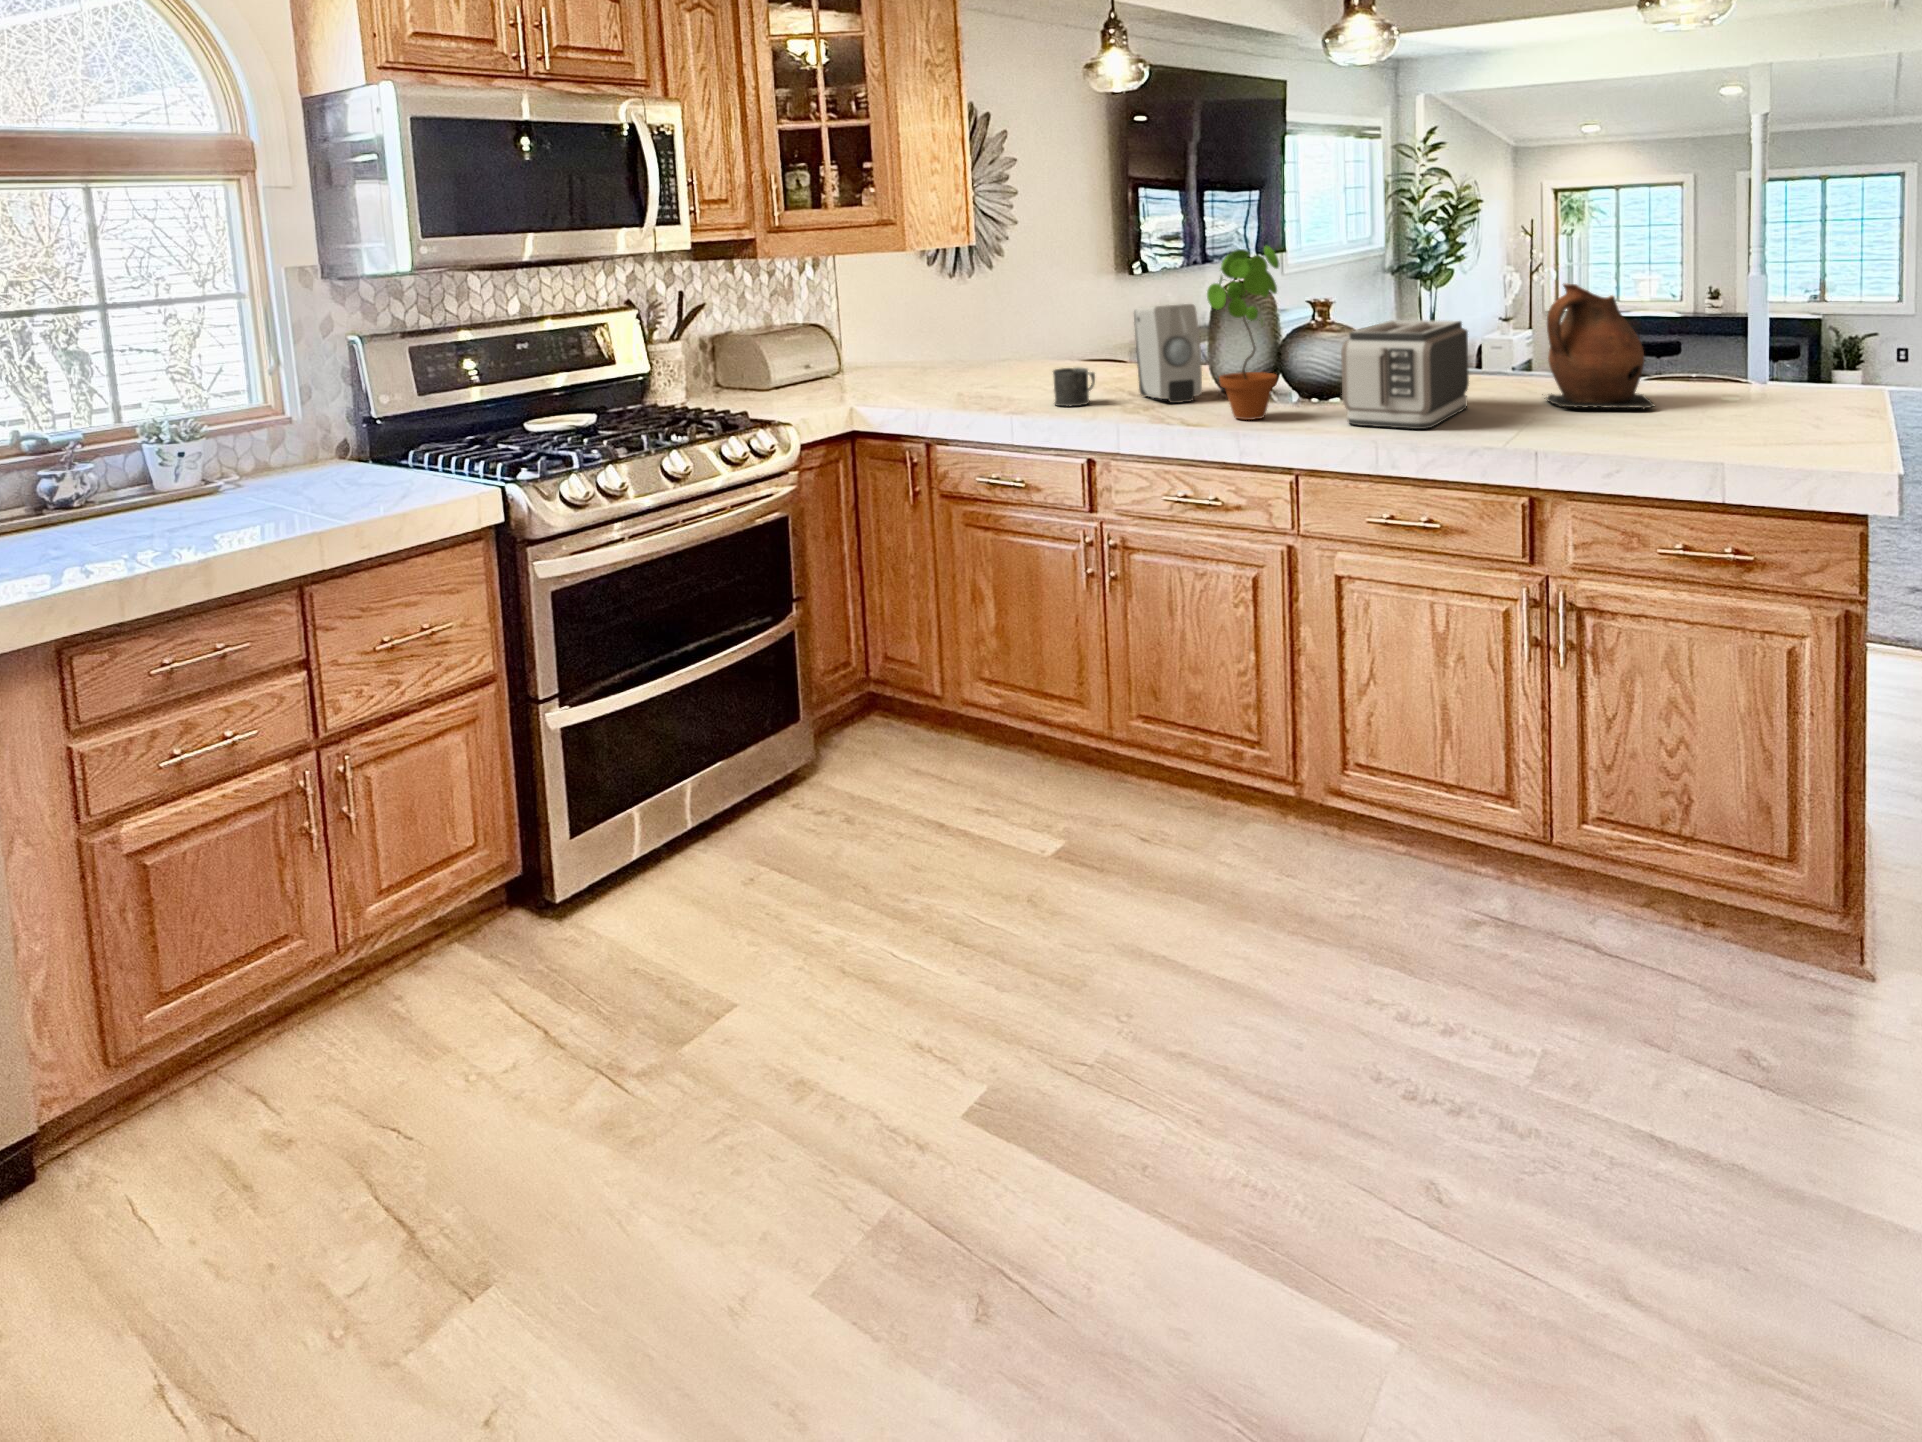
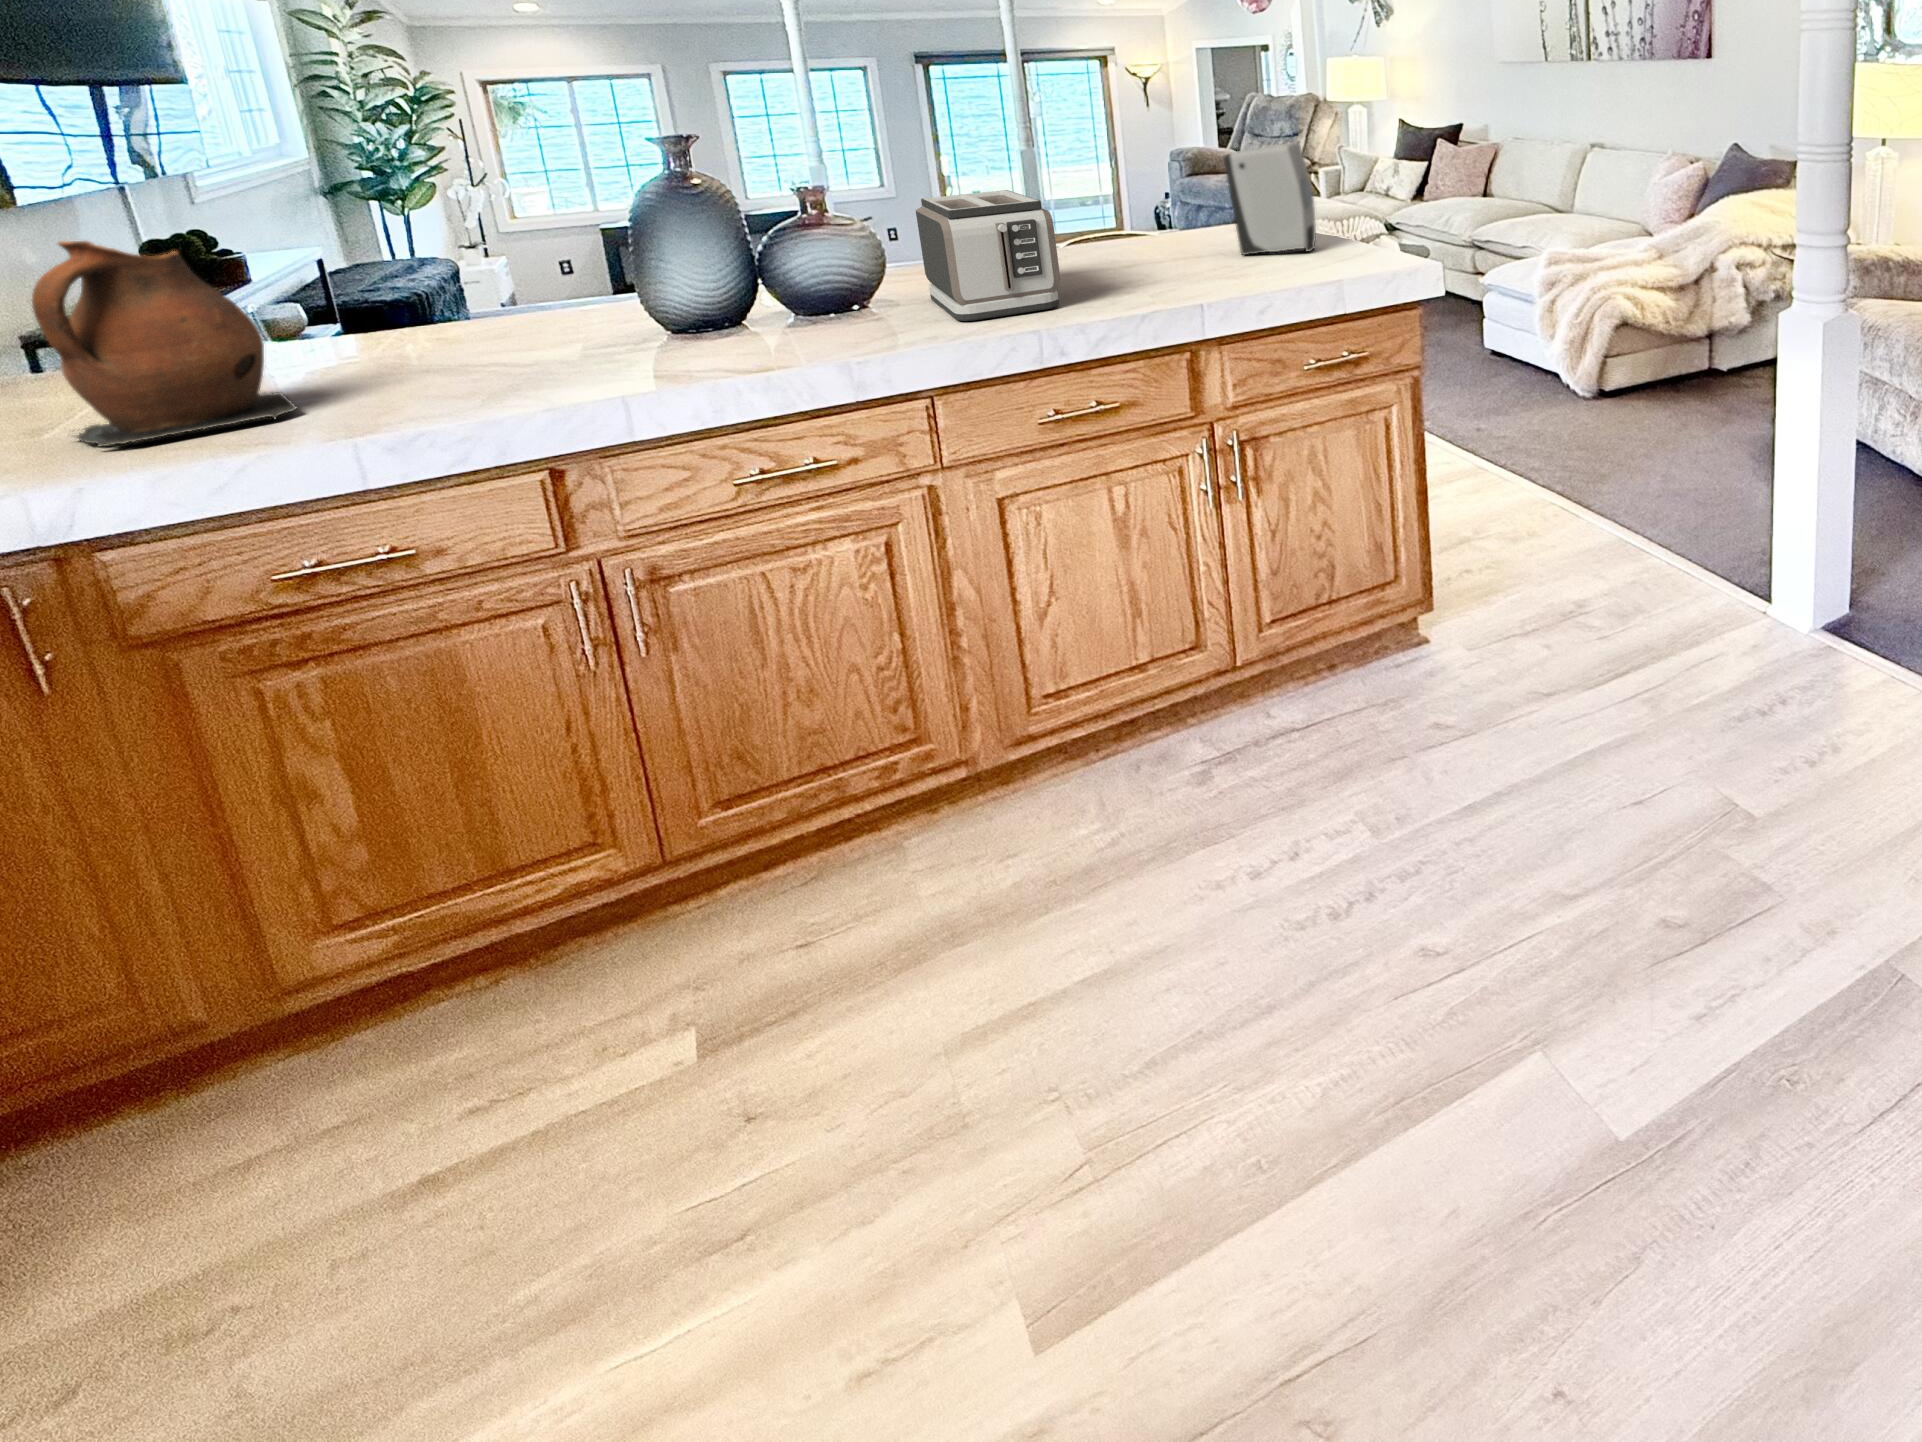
potted plant: present [1207,246,1279,420] -> none [725,109,851,347]
ceramic pitcher: present [1544,284,1655,409] -> present [32,241,296,447]
soap dispenser: present [1134,304,1202,403] -> present [1224,143,1316,255]
mug: present [1053,368,1095,406] -> none [378,333,484,405]

